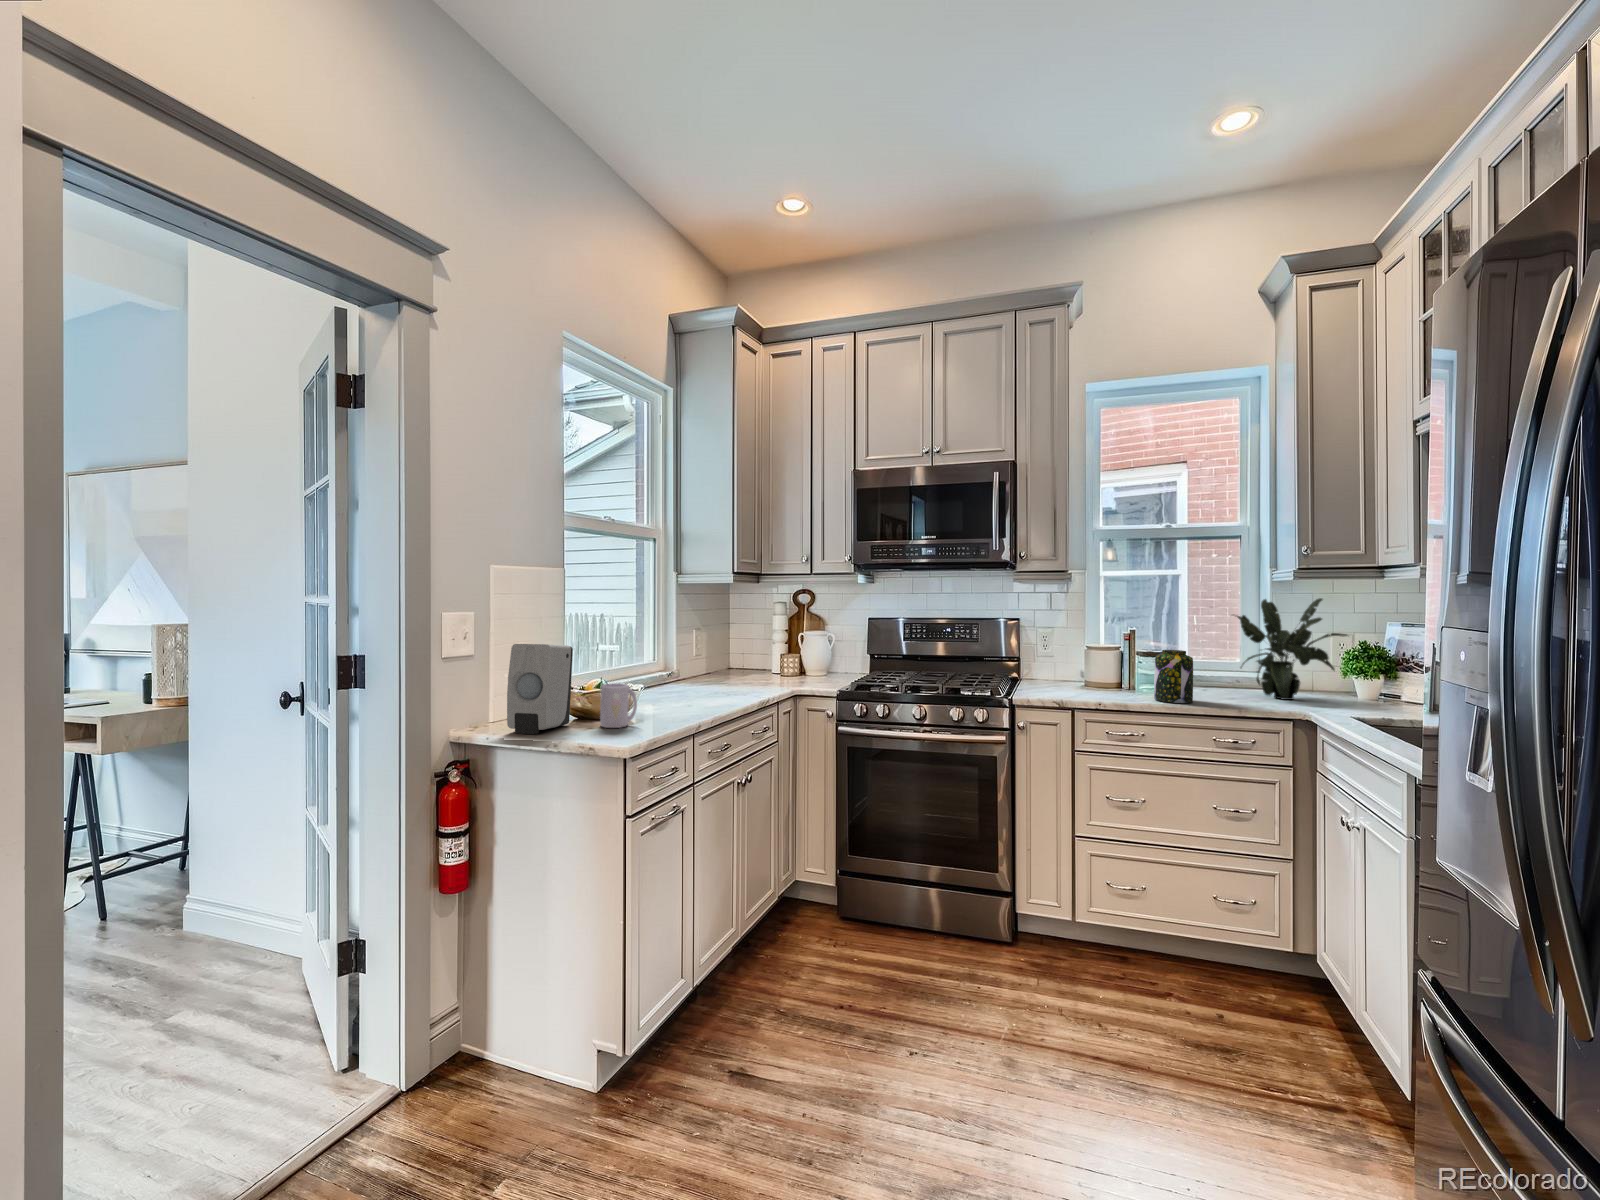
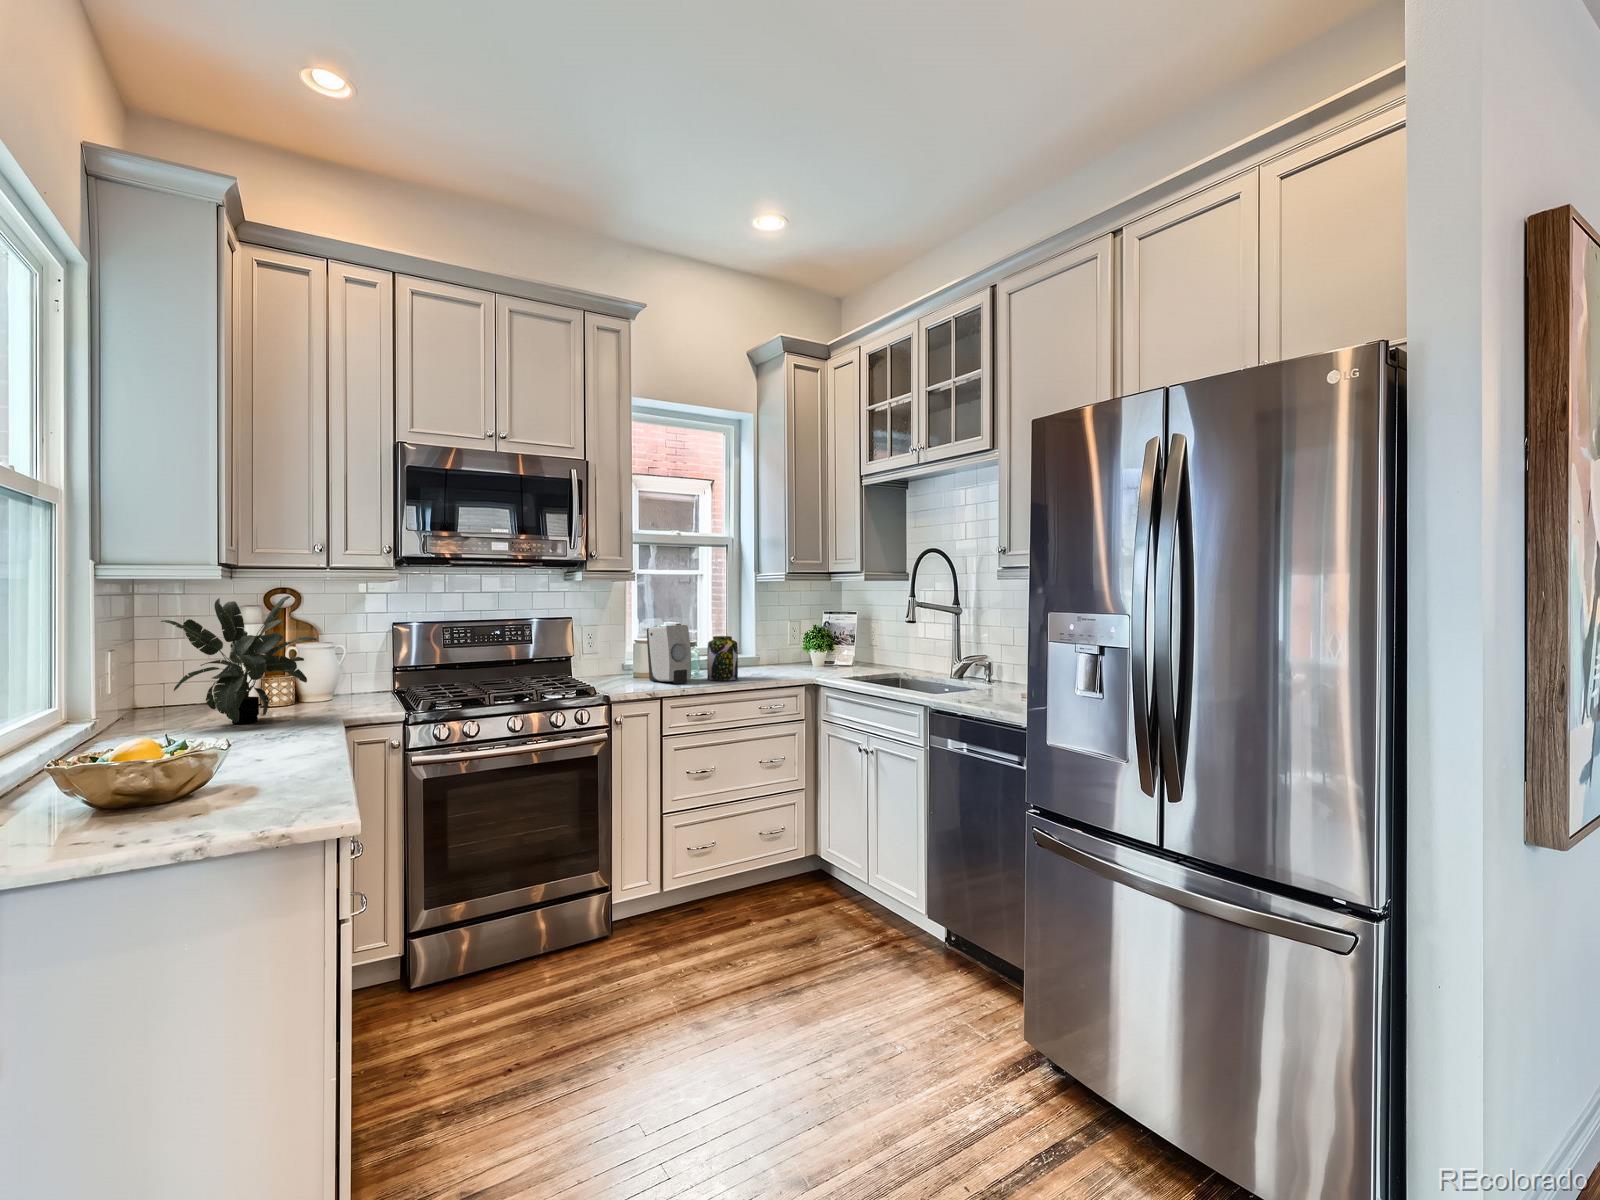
potted plant: present [1237,598,1347,700] -> present [161,596,317,724]
soap dispenser: present [507,644,573,734] -> present [647,625,691,684]
mug: present [600,683,637,728] -> none [213,736,275,806]

